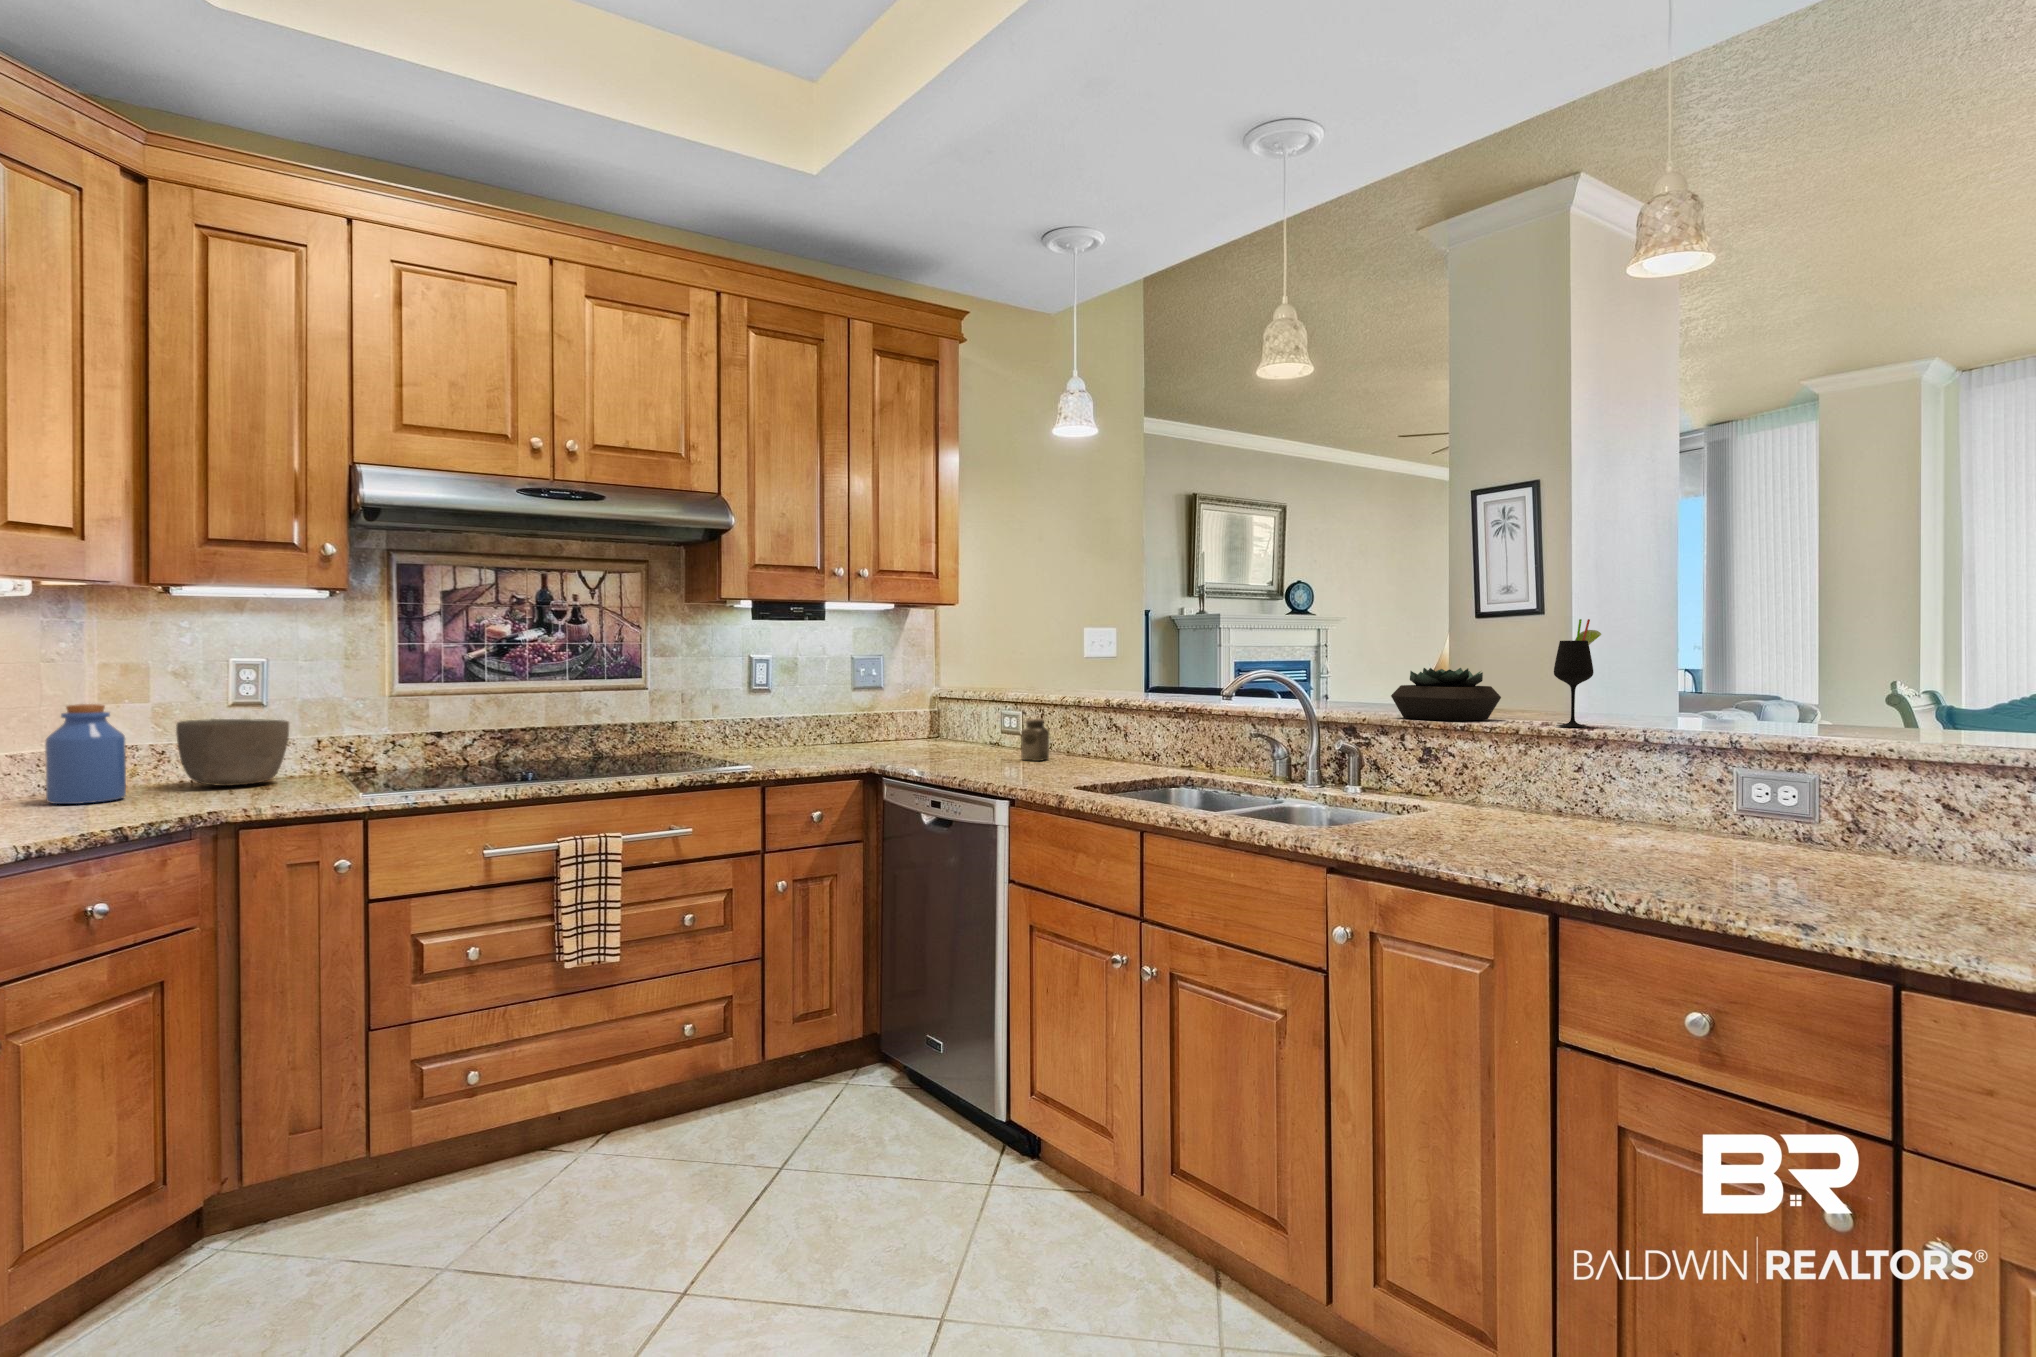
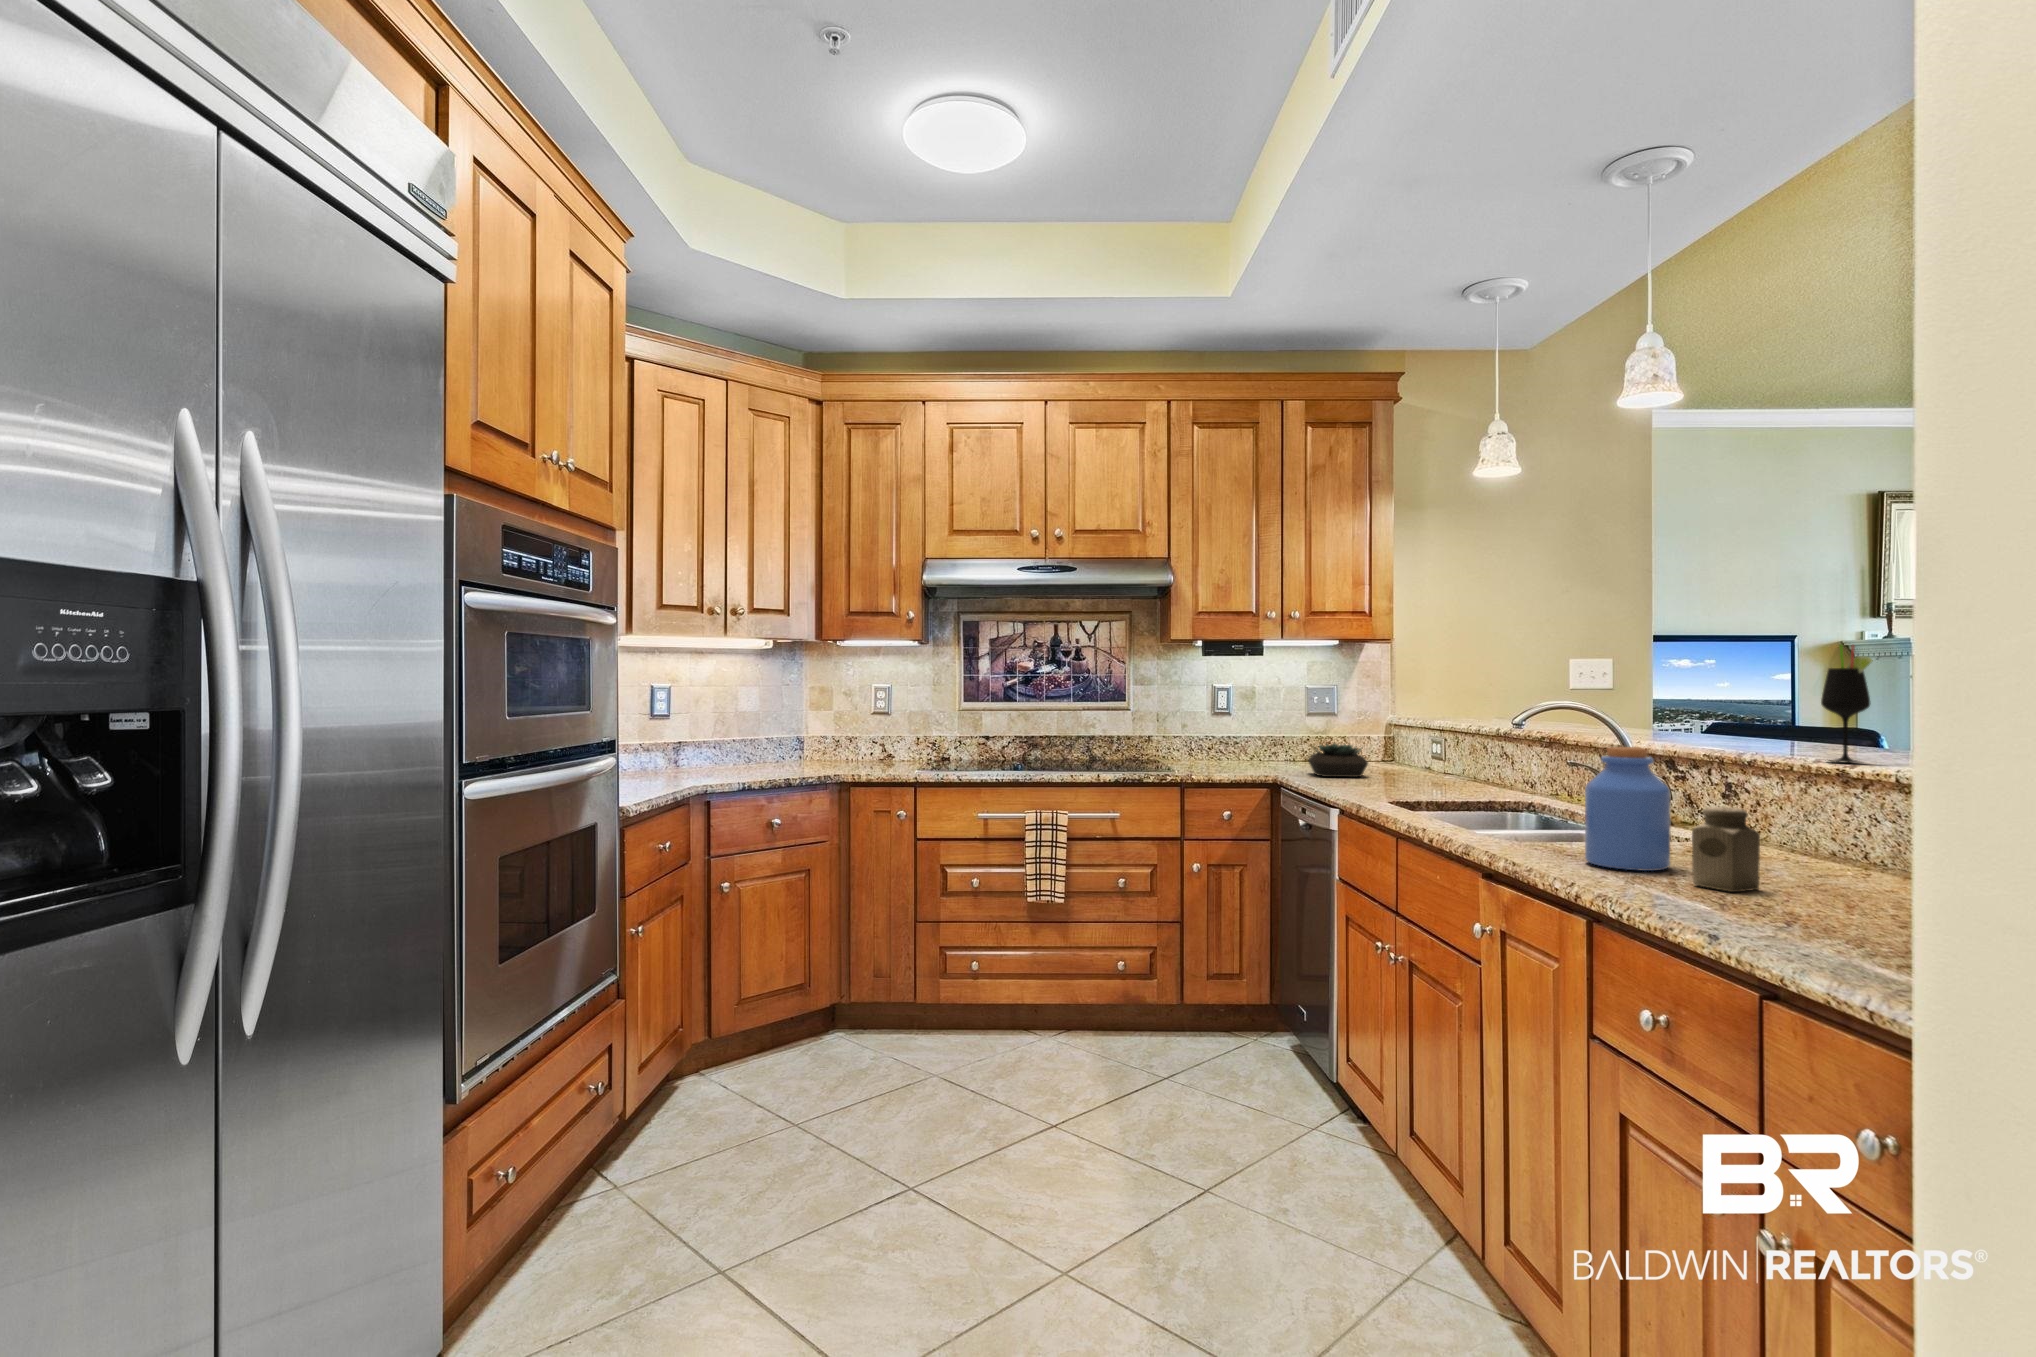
succulent plant: present [1391,668,1501,721] -> present [1308,743,1368,777]
jar: present [45,704,126,804] -> present [1585,747,1670,871]
bowl: present [176,719,289,786] -> none [842,722,898,762]
salt shaker: present [1021,719,1049,761] -> present [1692,807,1760,892]

